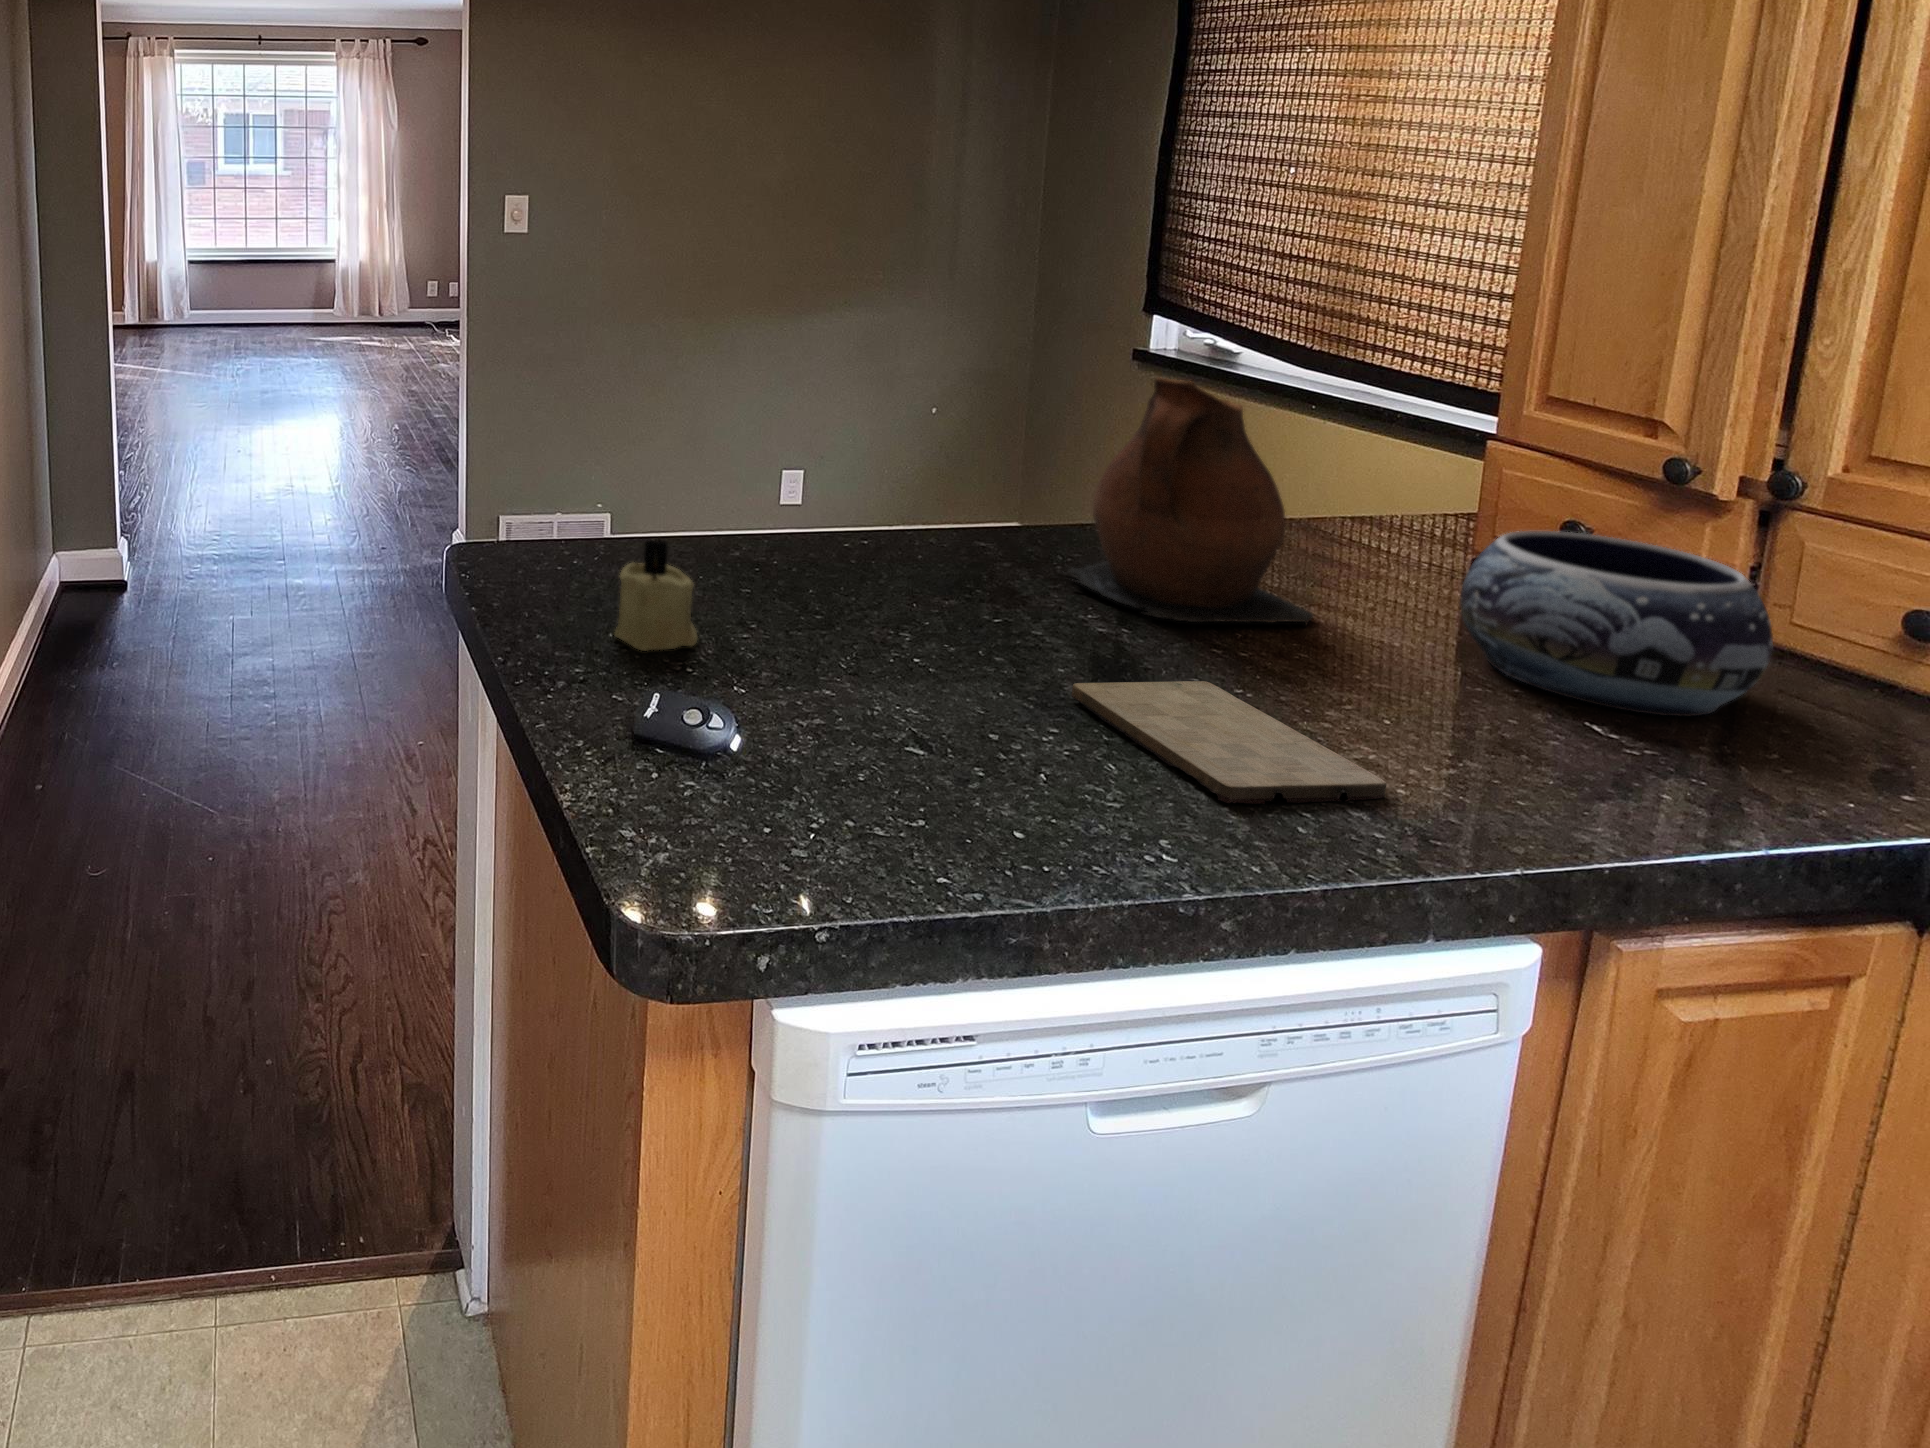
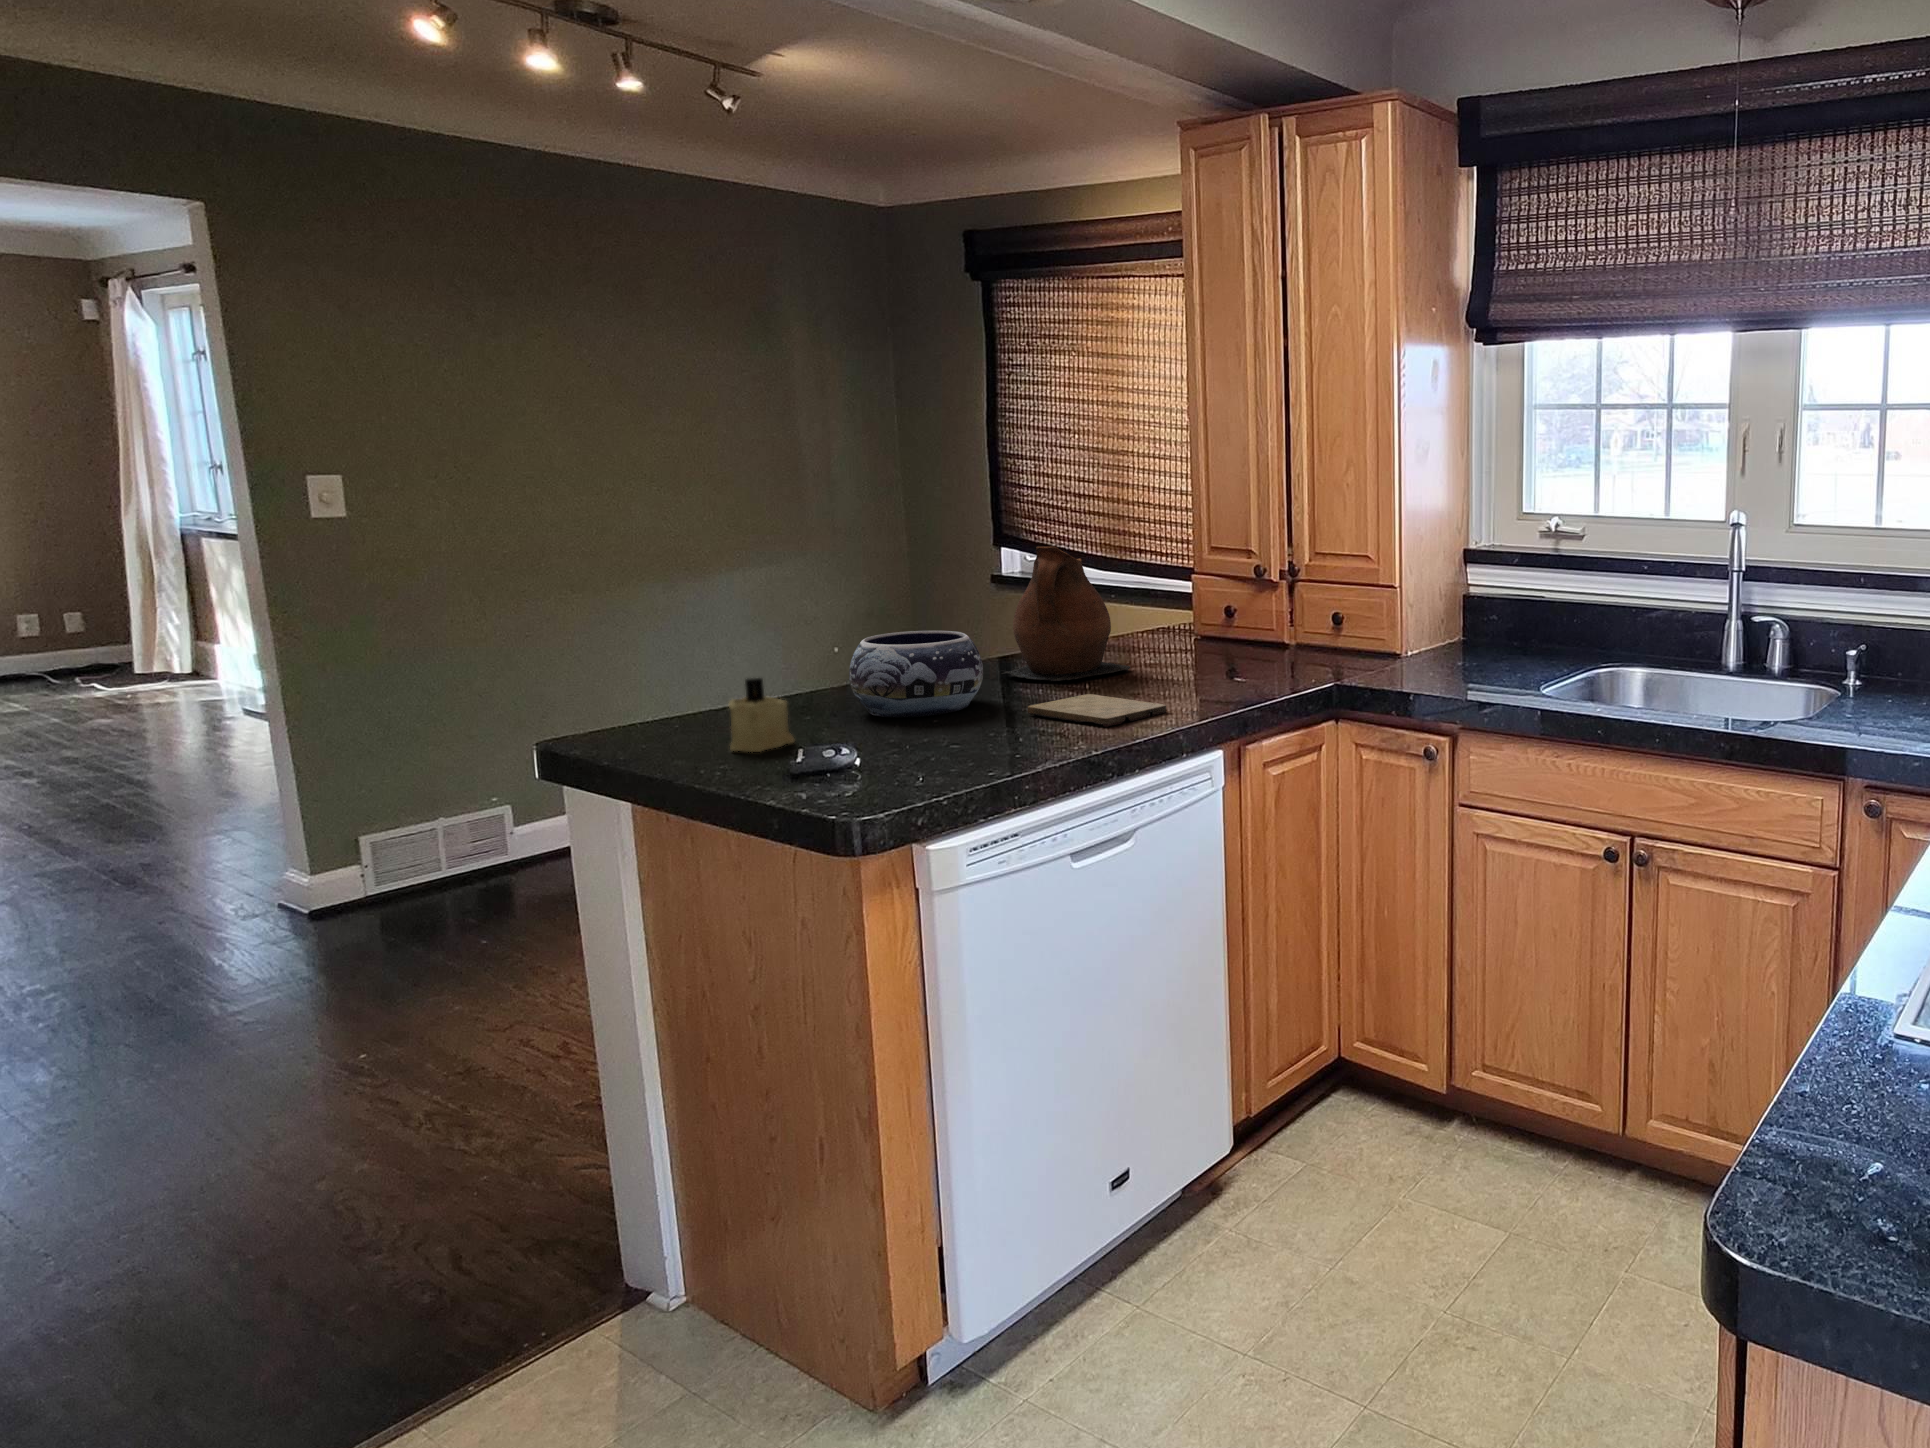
decorative bowl: present [1460,531,1773,716] -> present [849,631,983,717]

